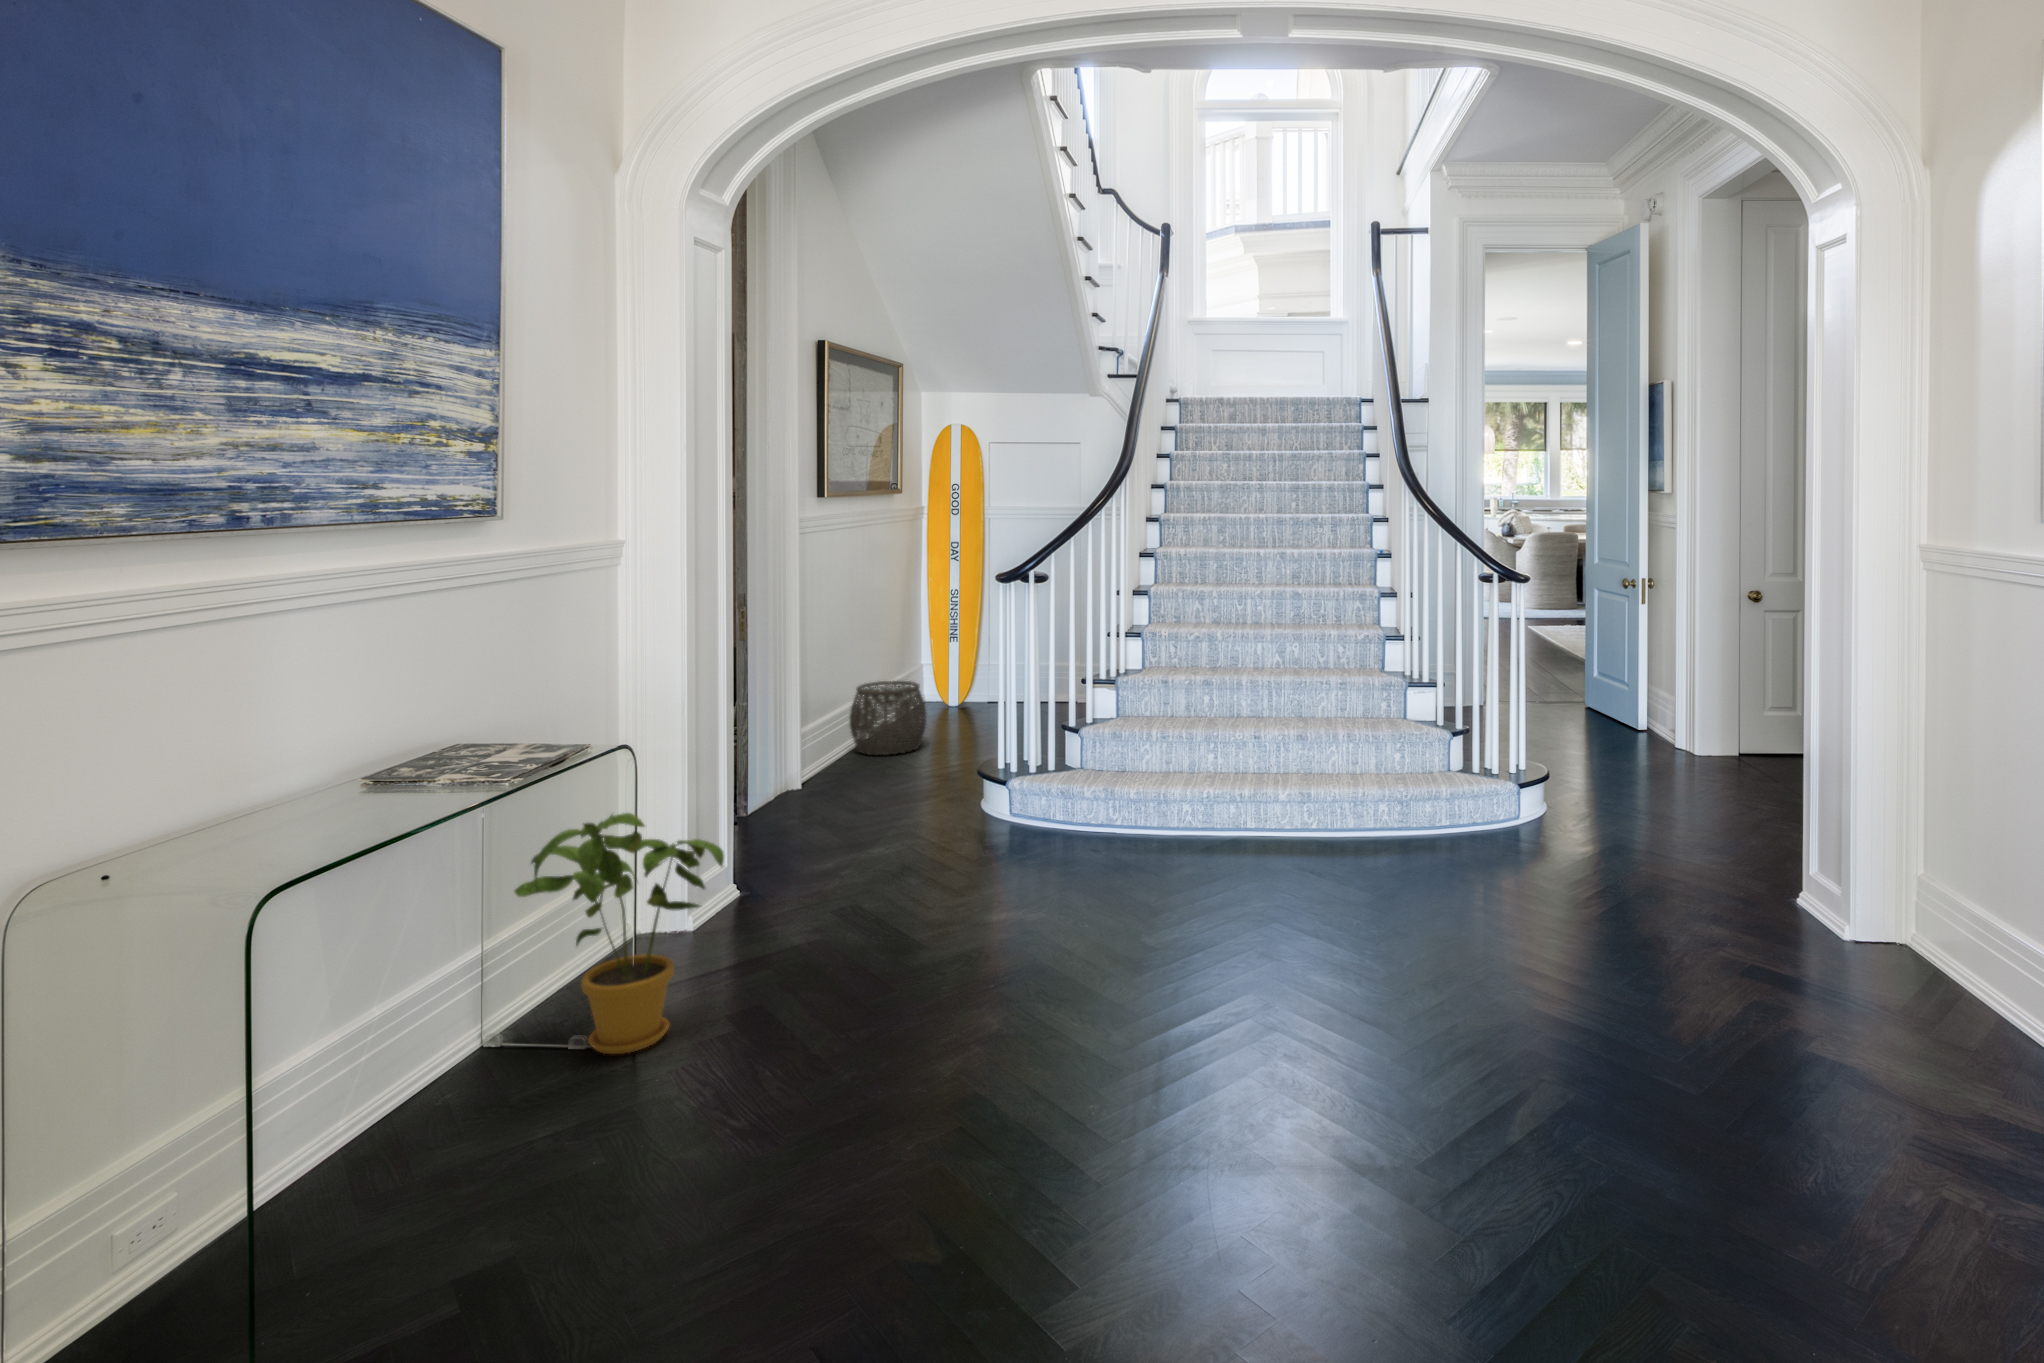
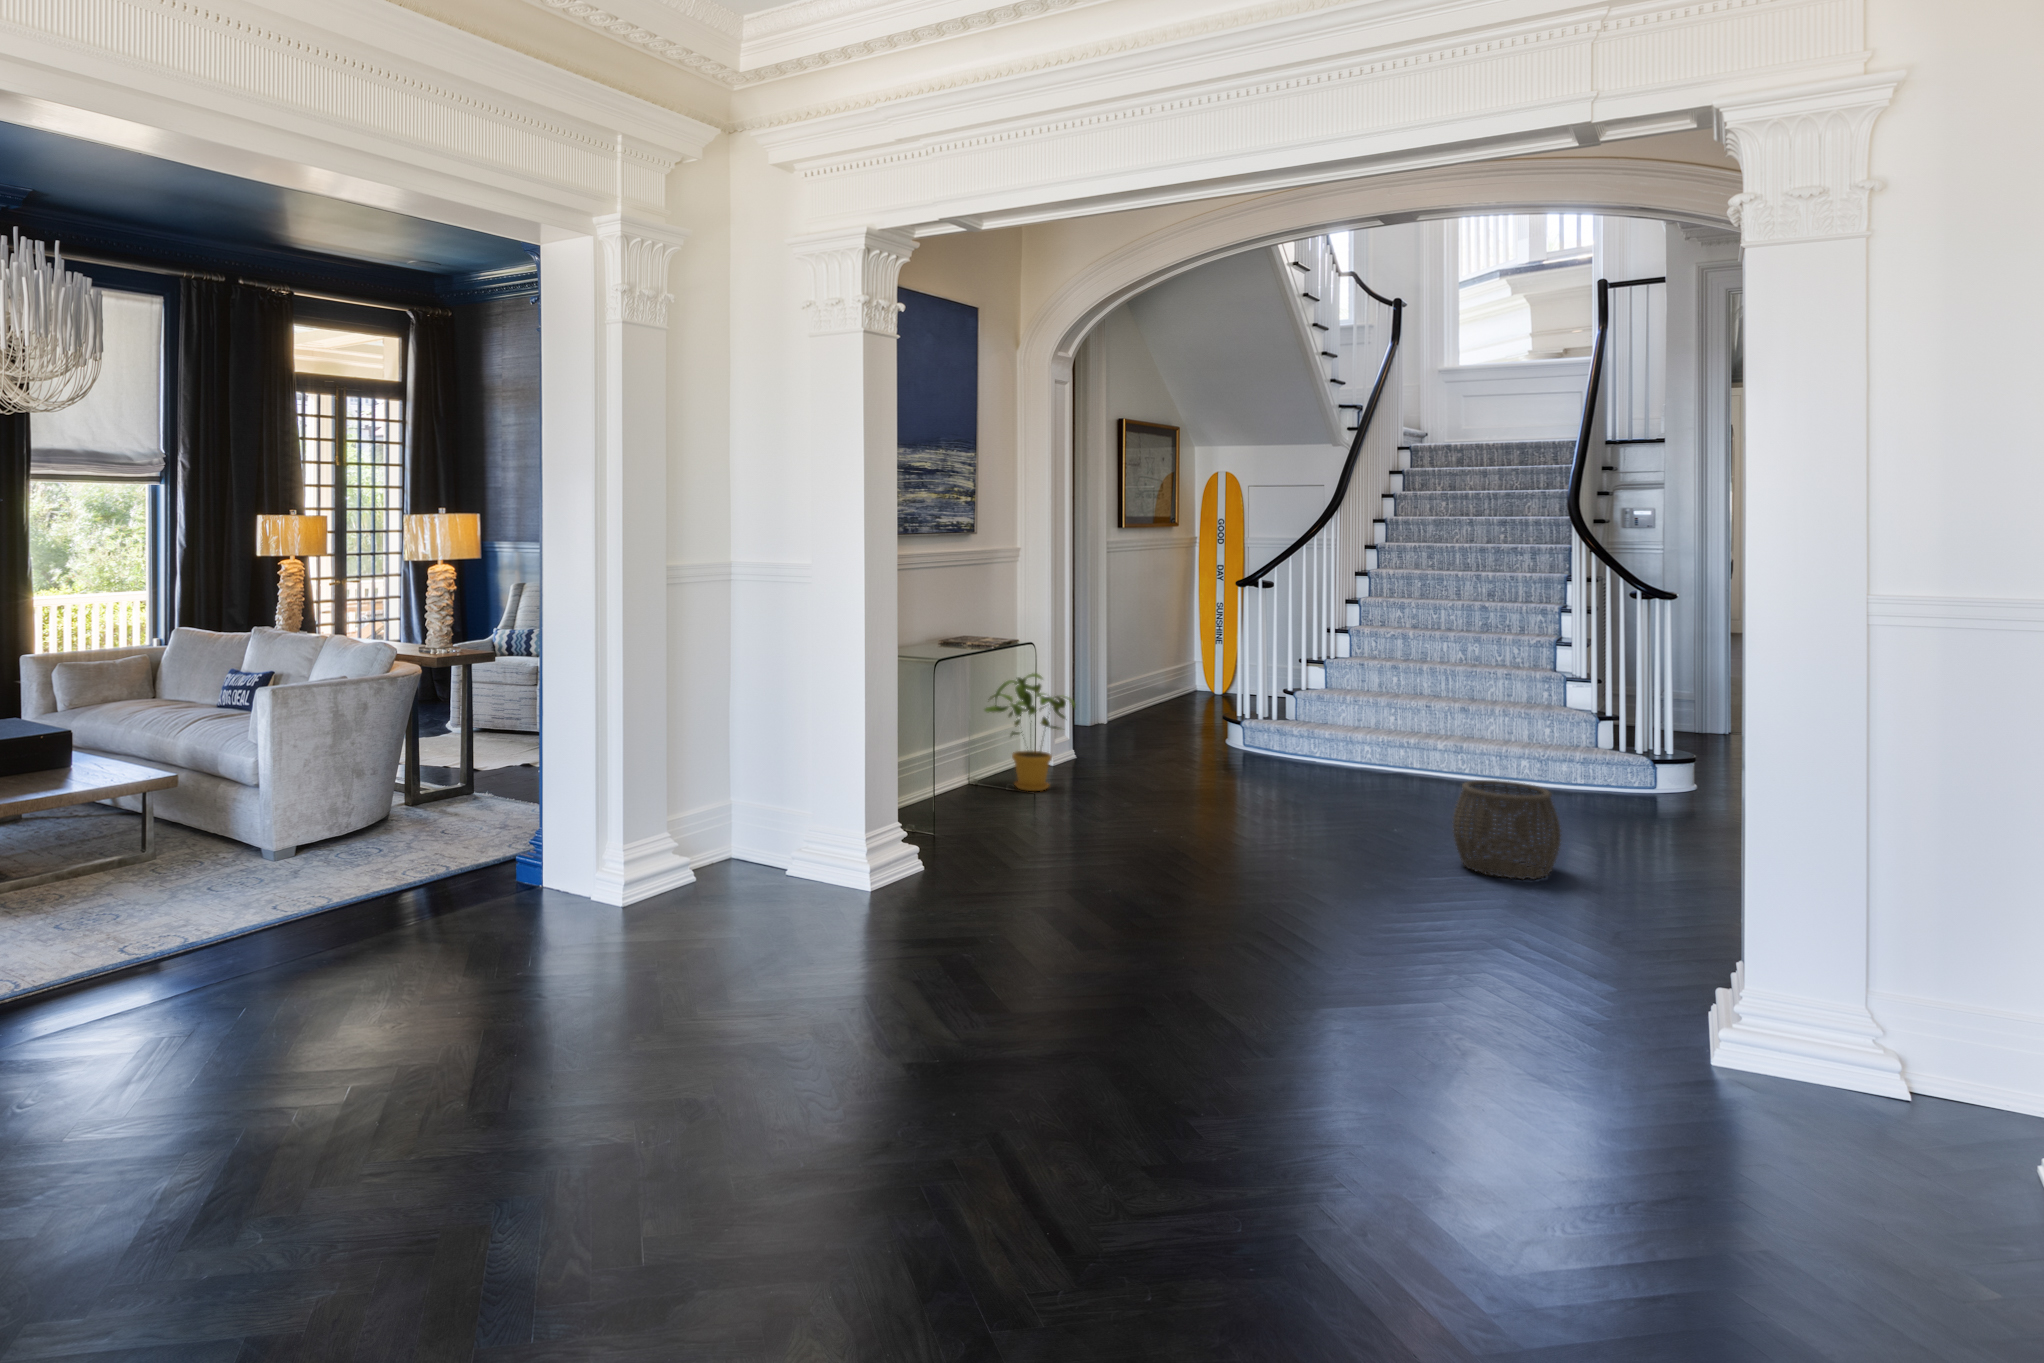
woven basket: present [849,681,926,755] -> present [1453,780,1561,879]

